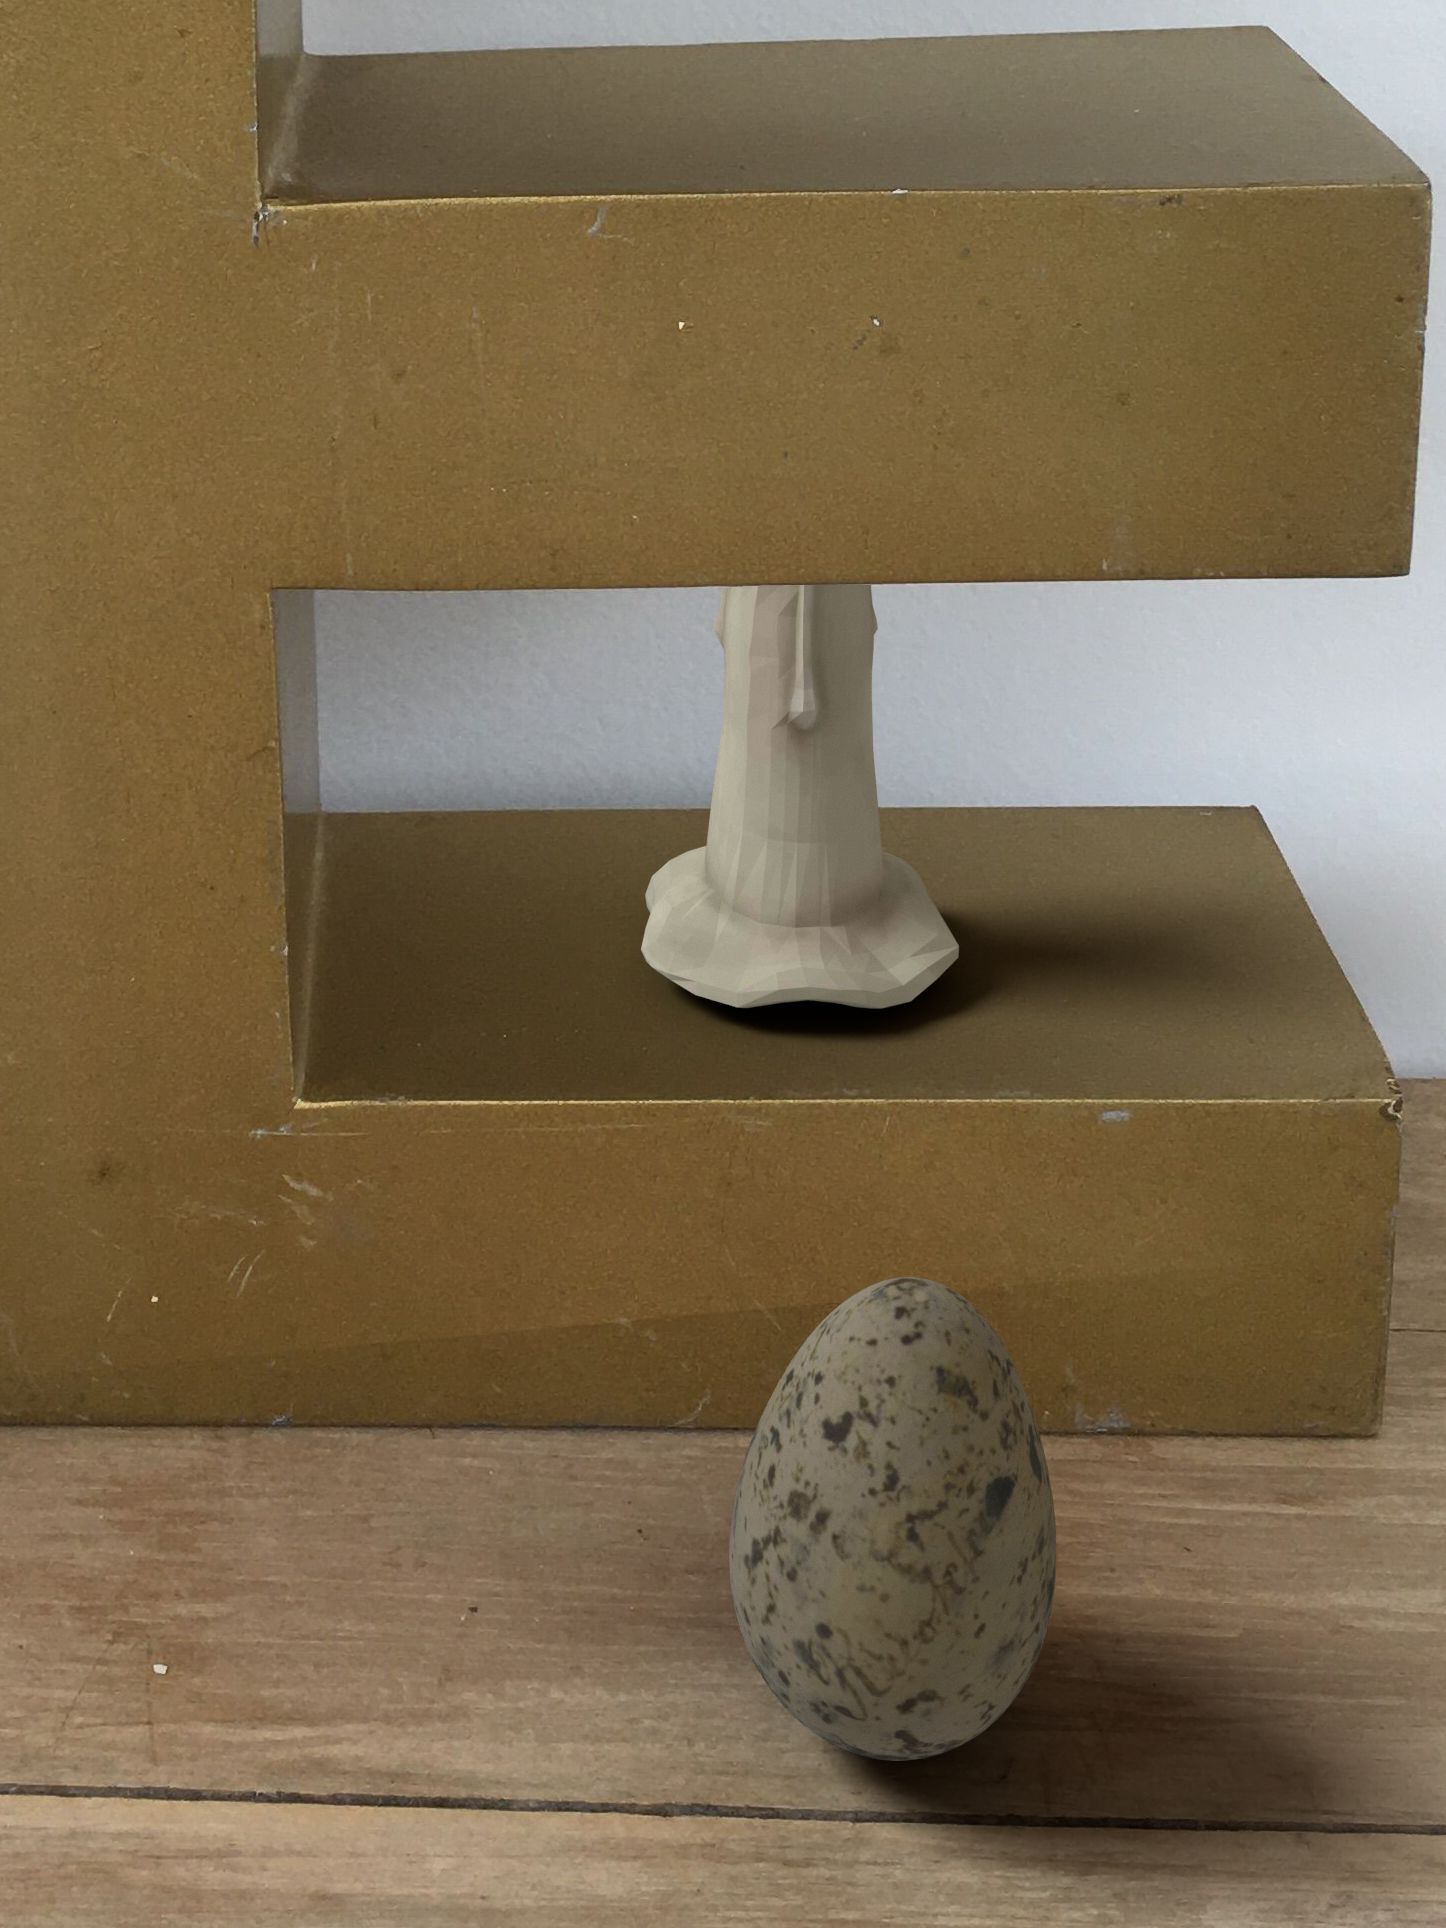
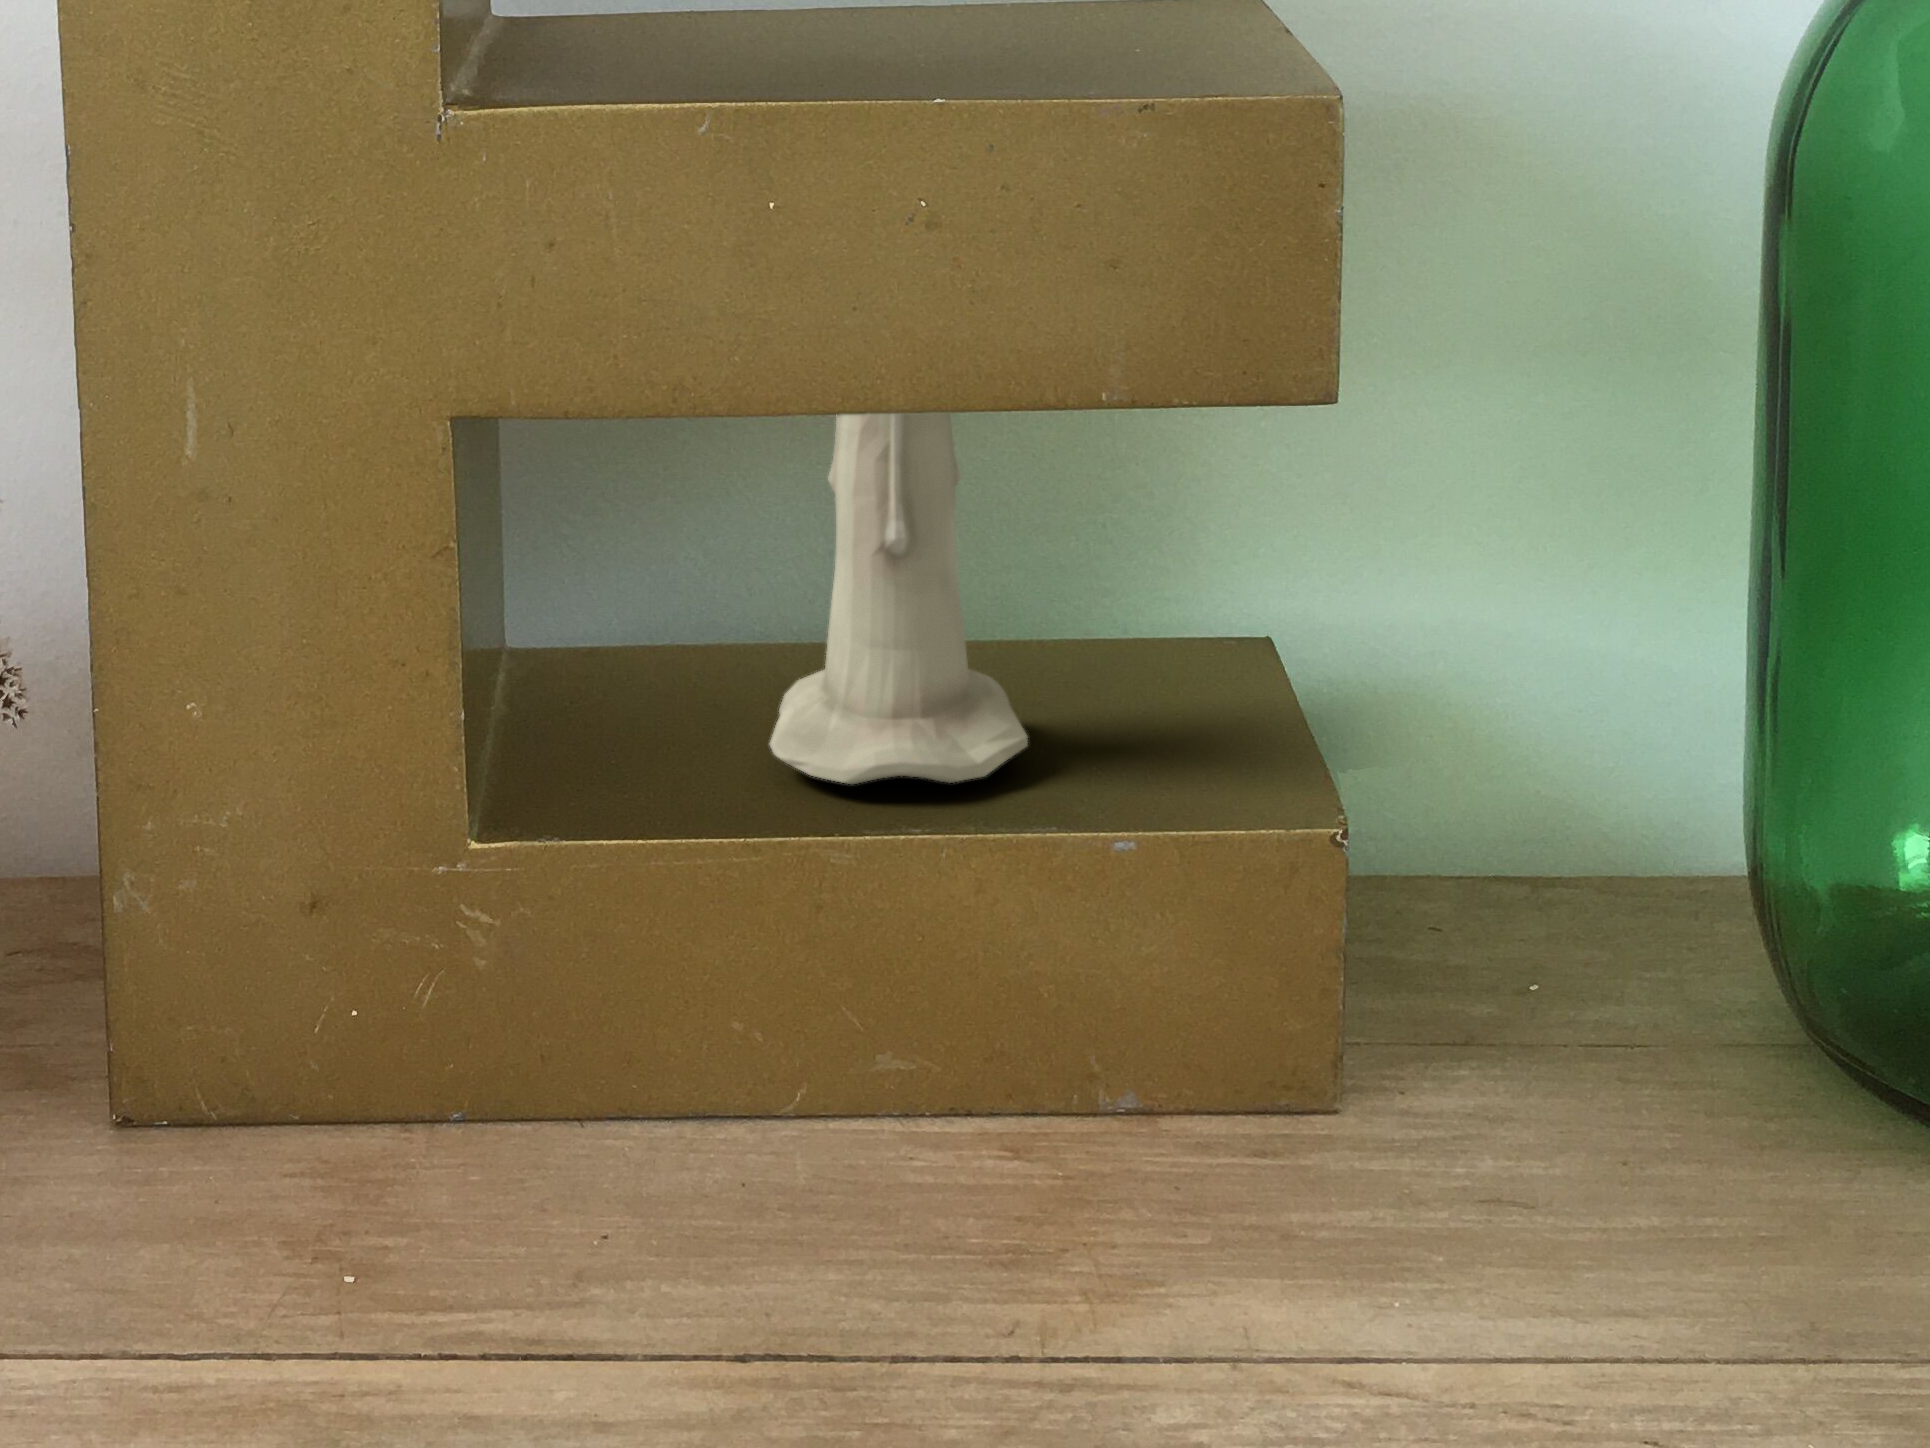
decorative egg: present [729,1277,1056,1761] -> none [803,916,1053,1311]

